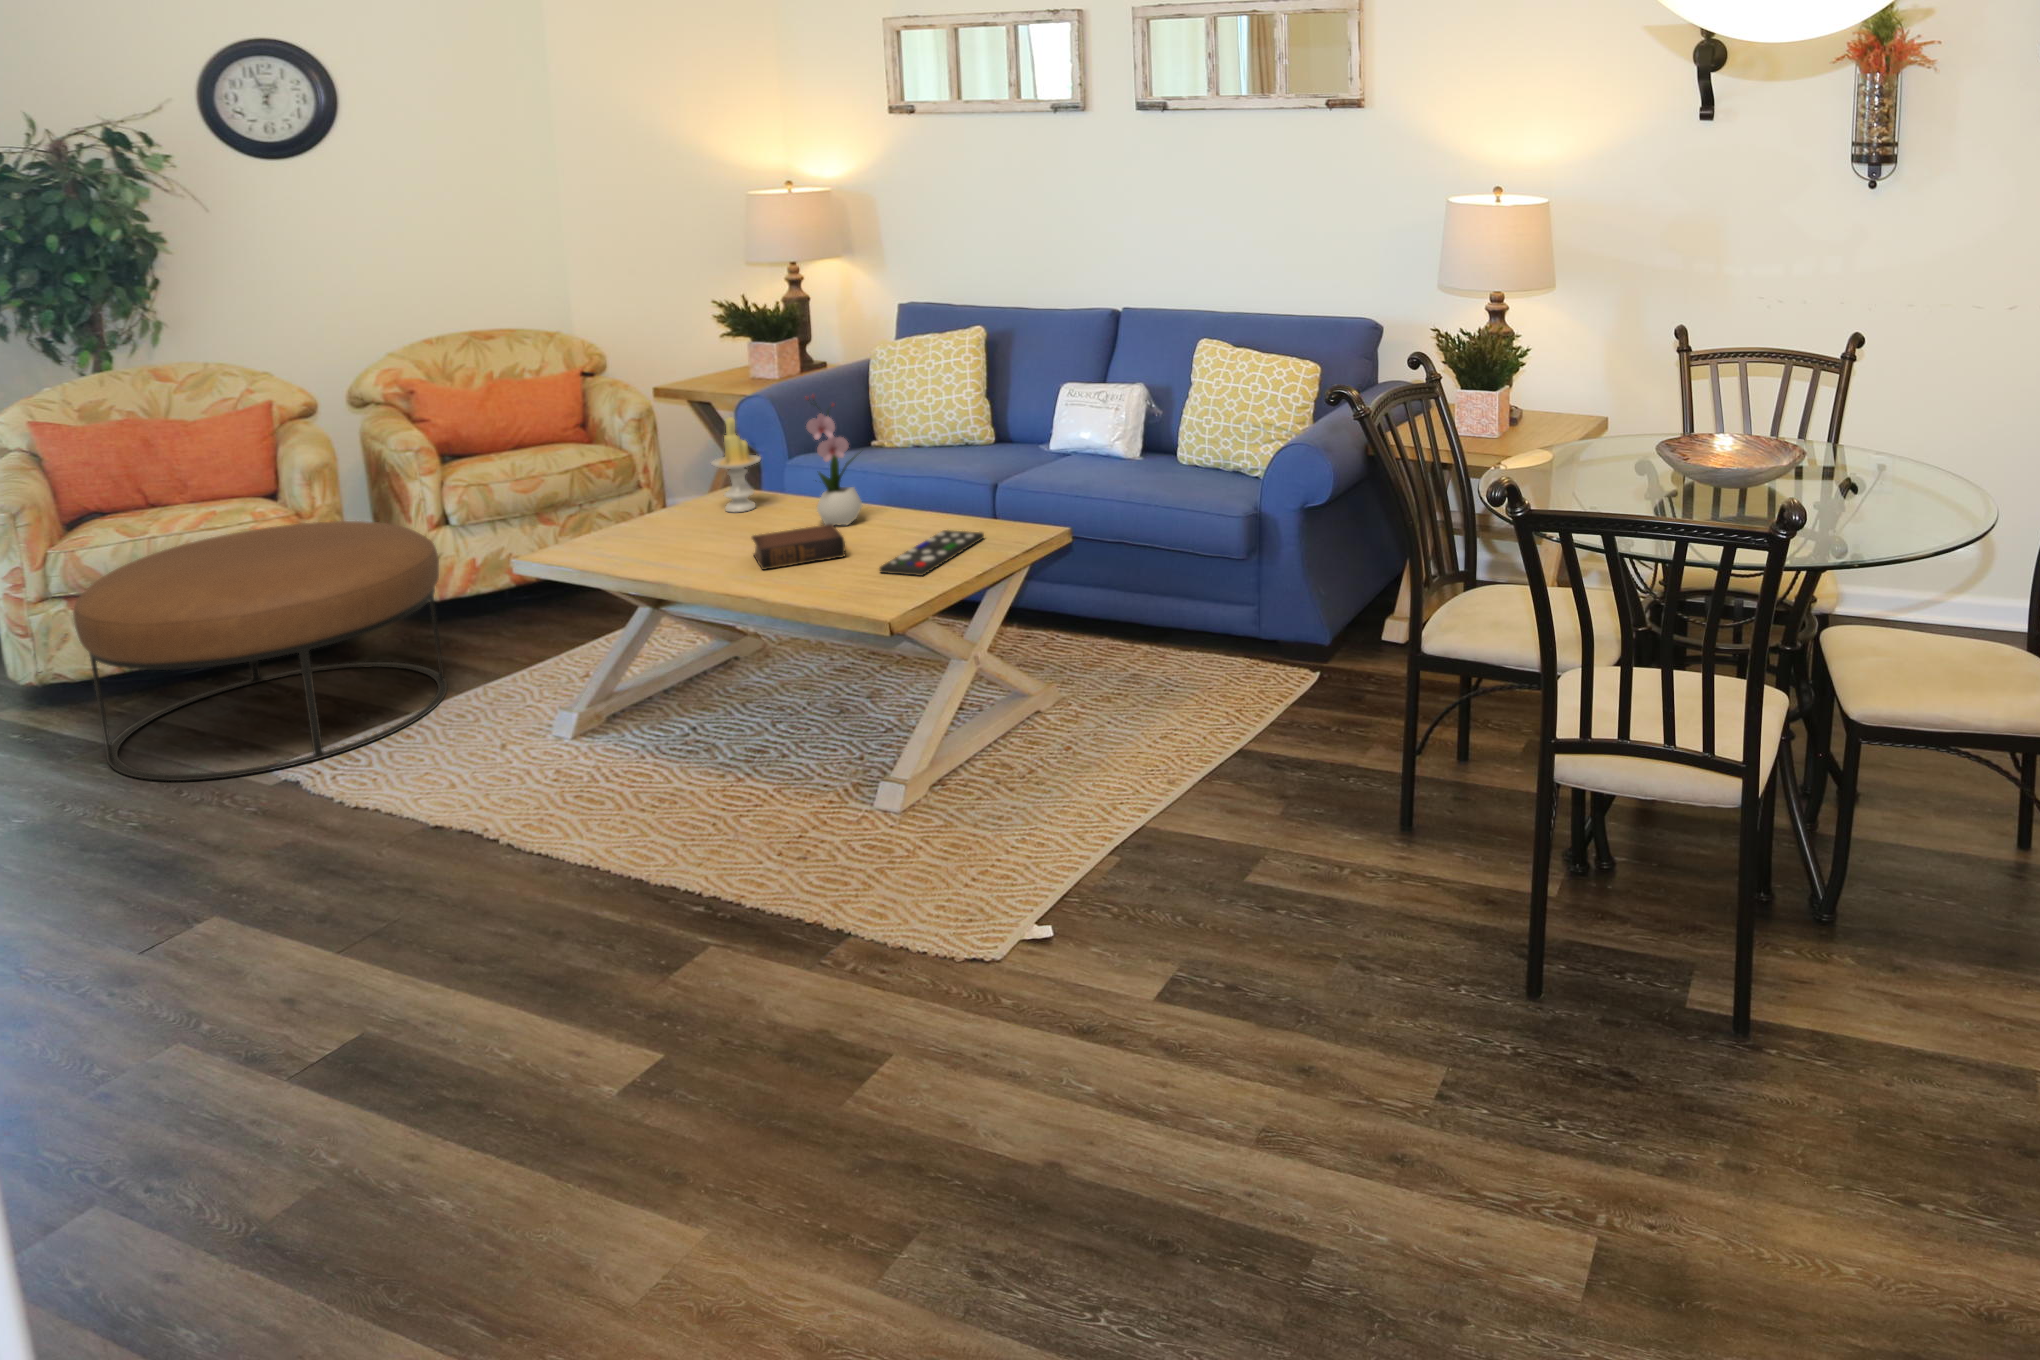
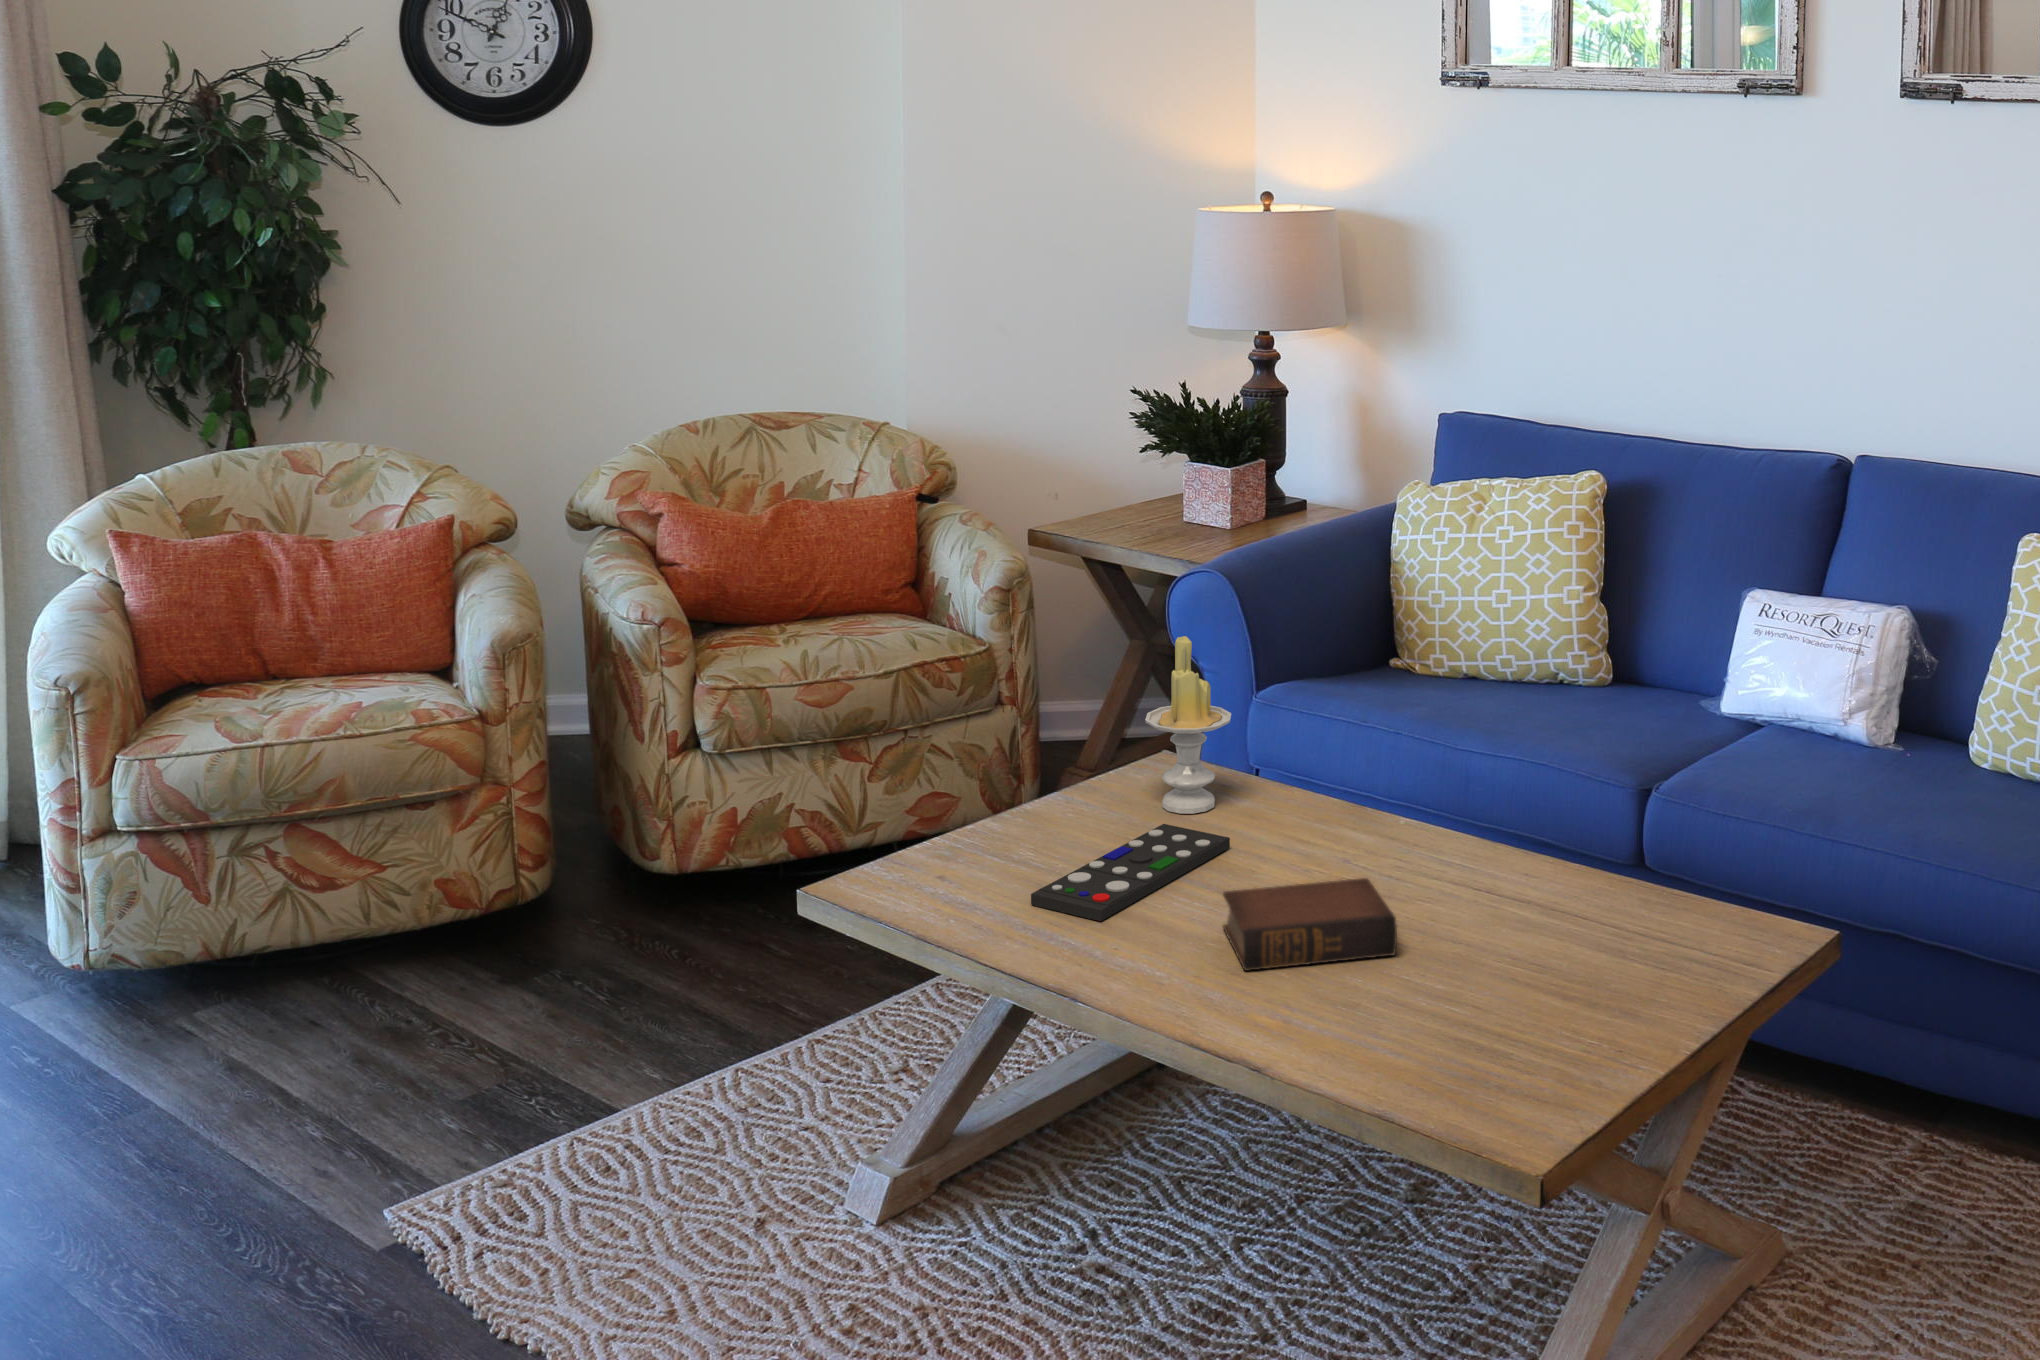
flower arrangement: present [806,395,862,525] -> none [1329,619,1422,871]
ottoman: present [73,521,447,781] -> none [125,746,685,1212]
remote control: present [880,530,984,576] -> present [1031,824,1230,921]

